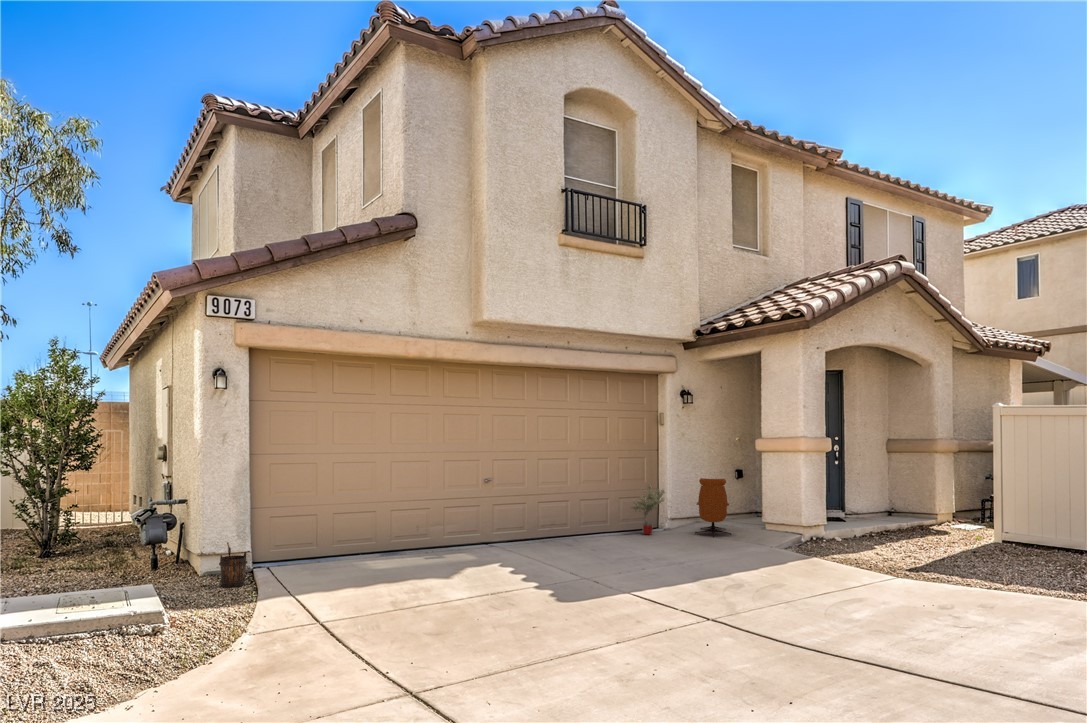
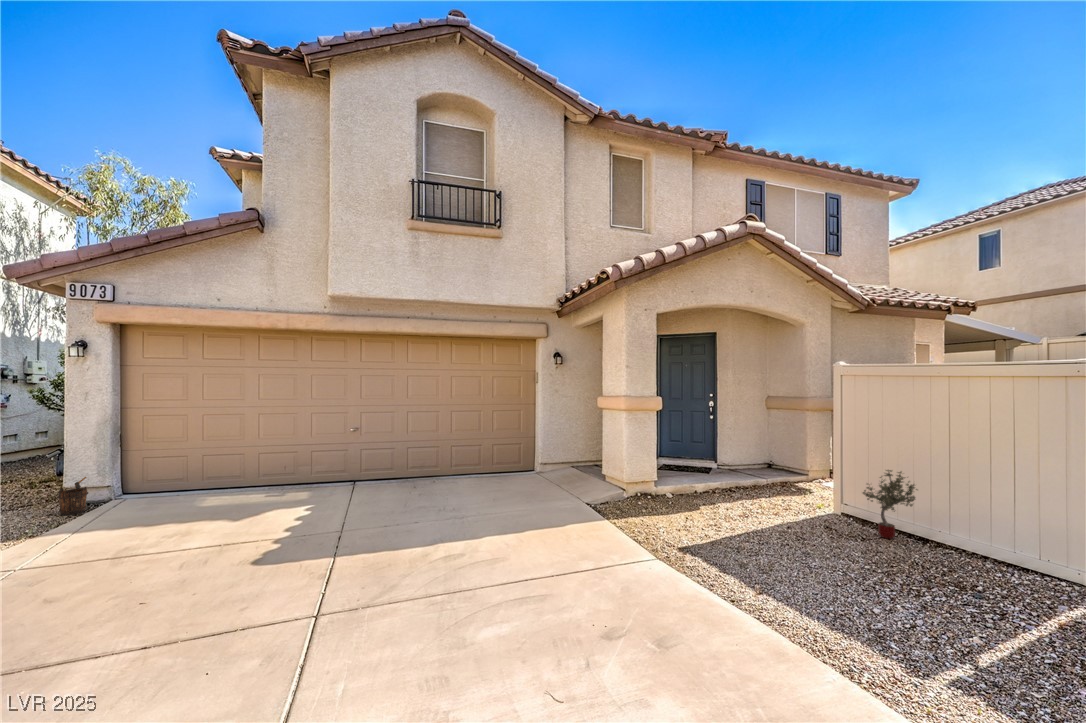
lounge chair: present [695,478,731,537] -> none [545,431,587,484]
potted tree: present [631,484,665,535] -> present [863,470,918,539]

